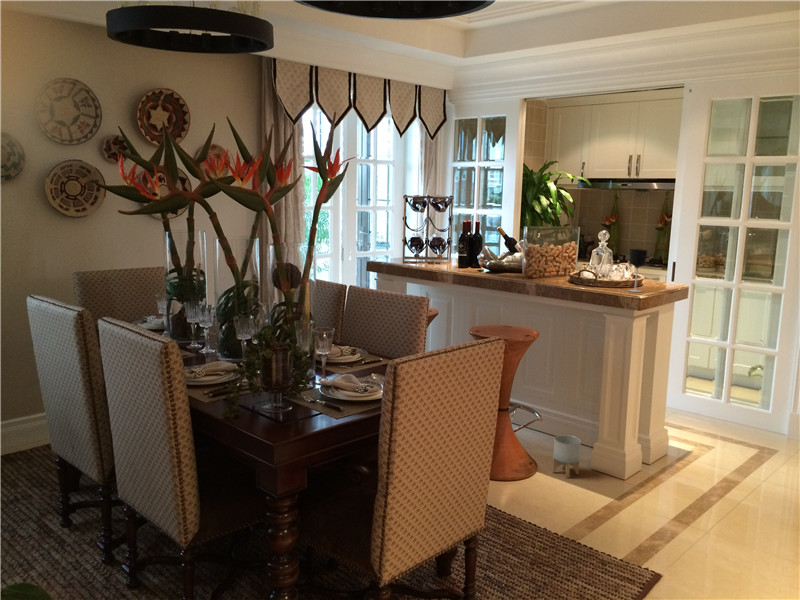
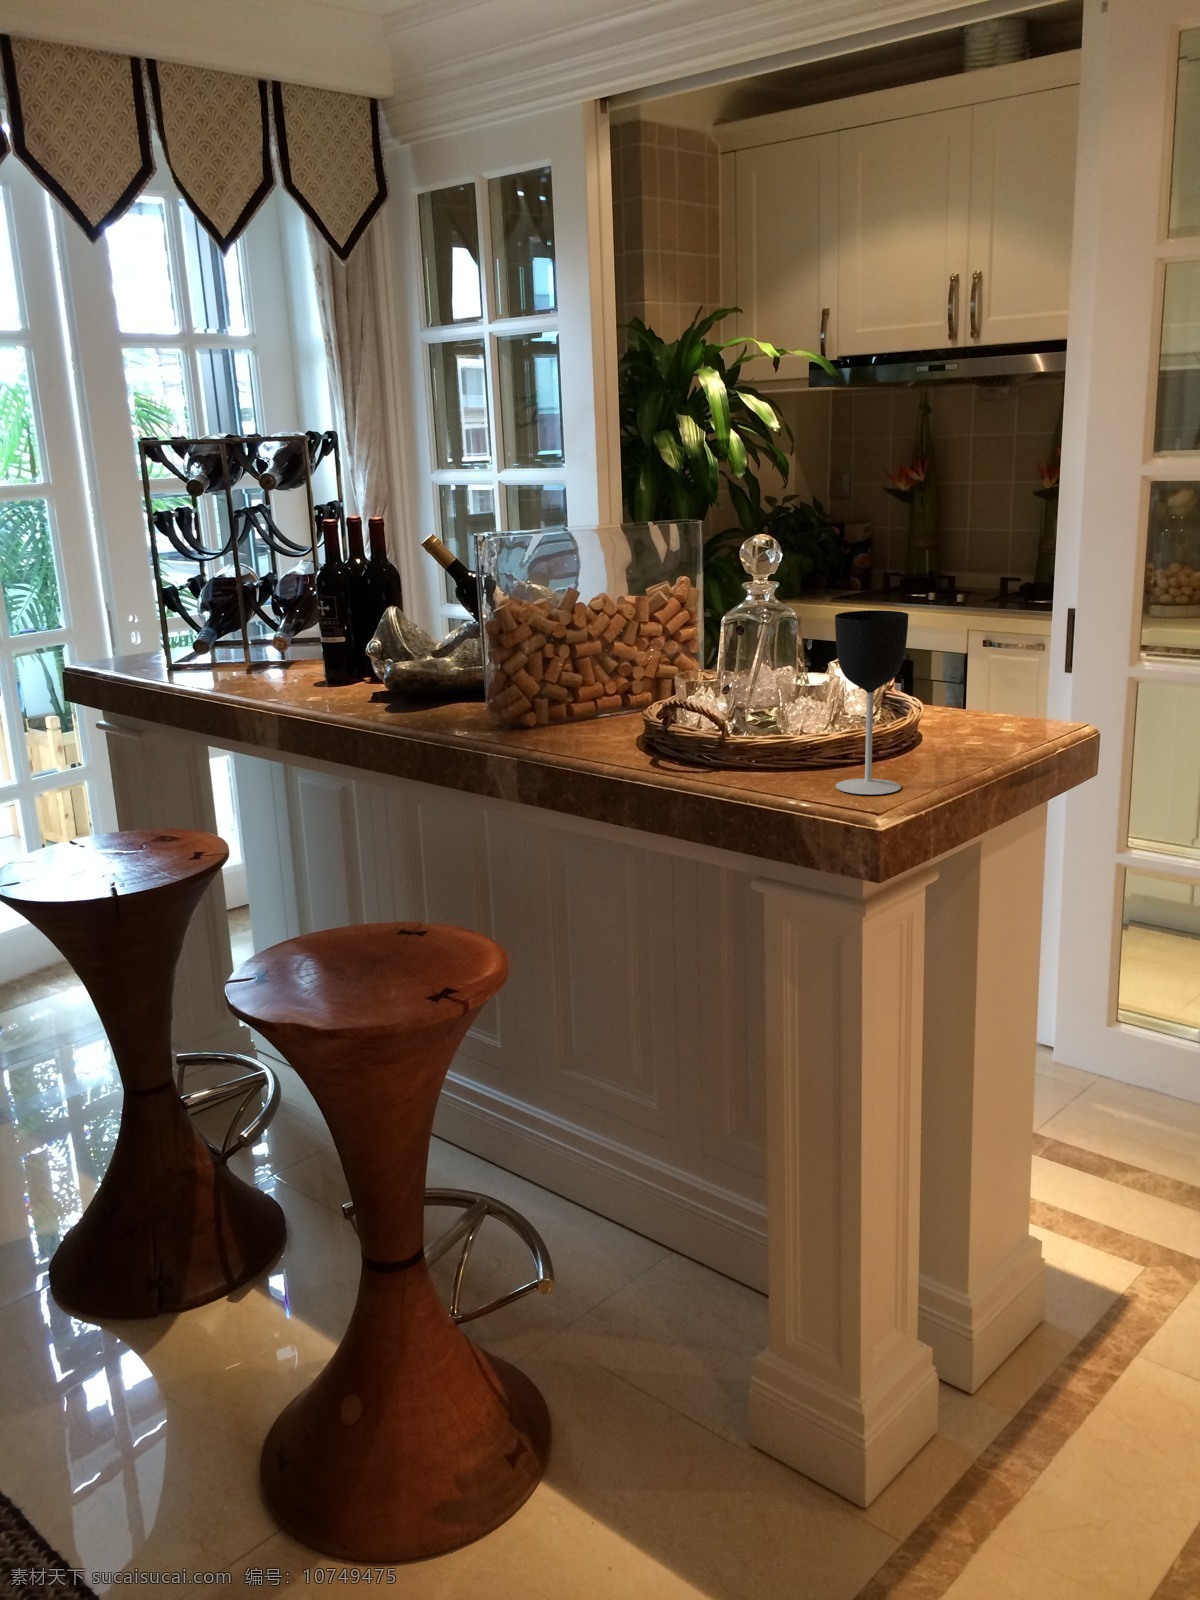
planter: present [552,435,581,478] -> none [594,1332,695,1514]

